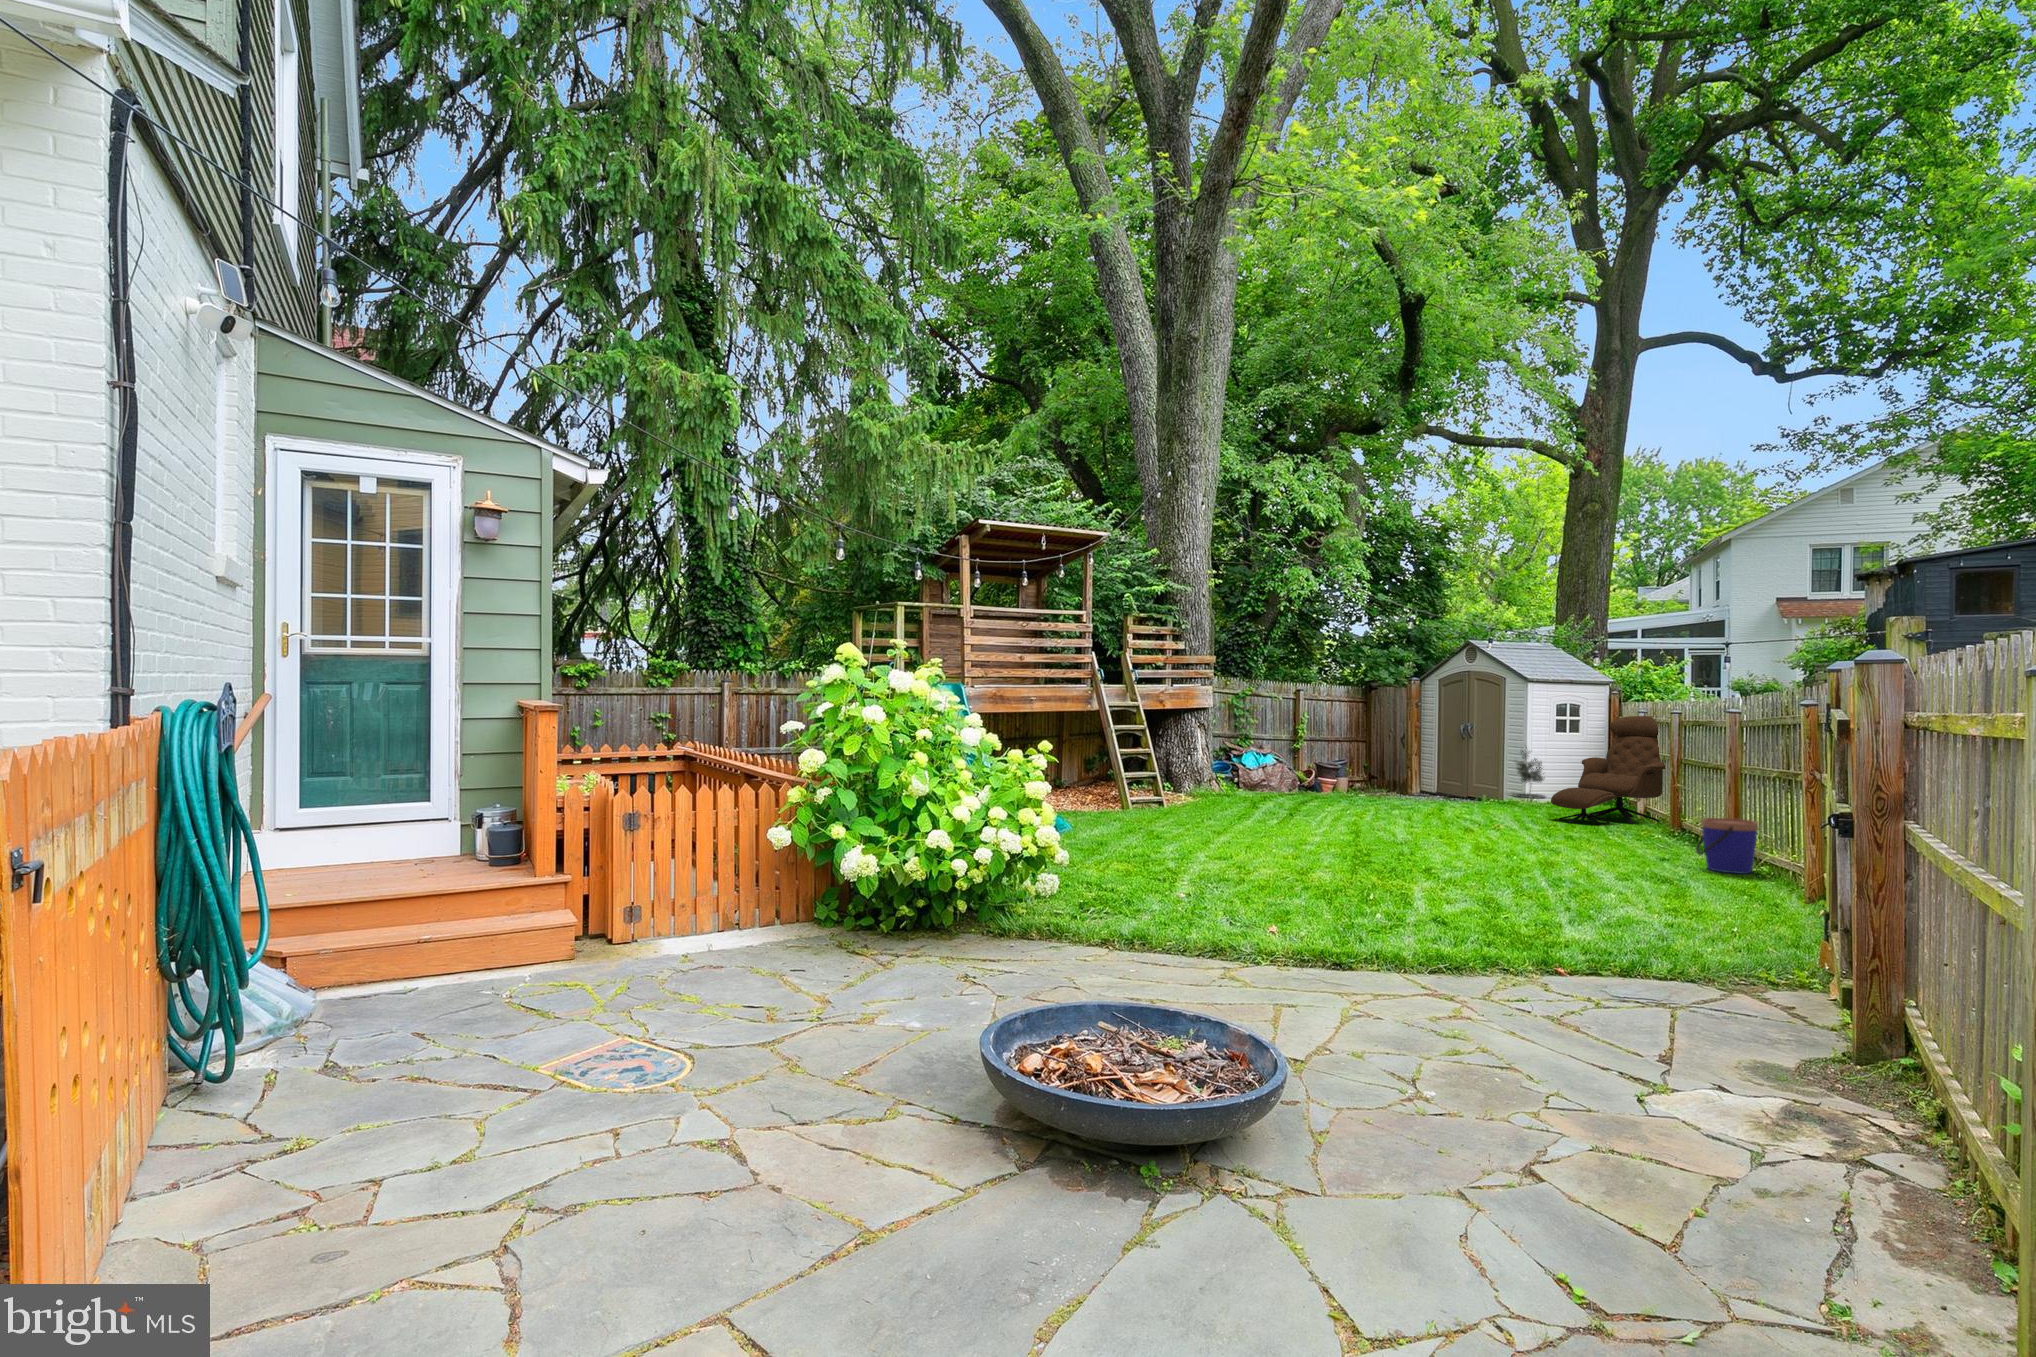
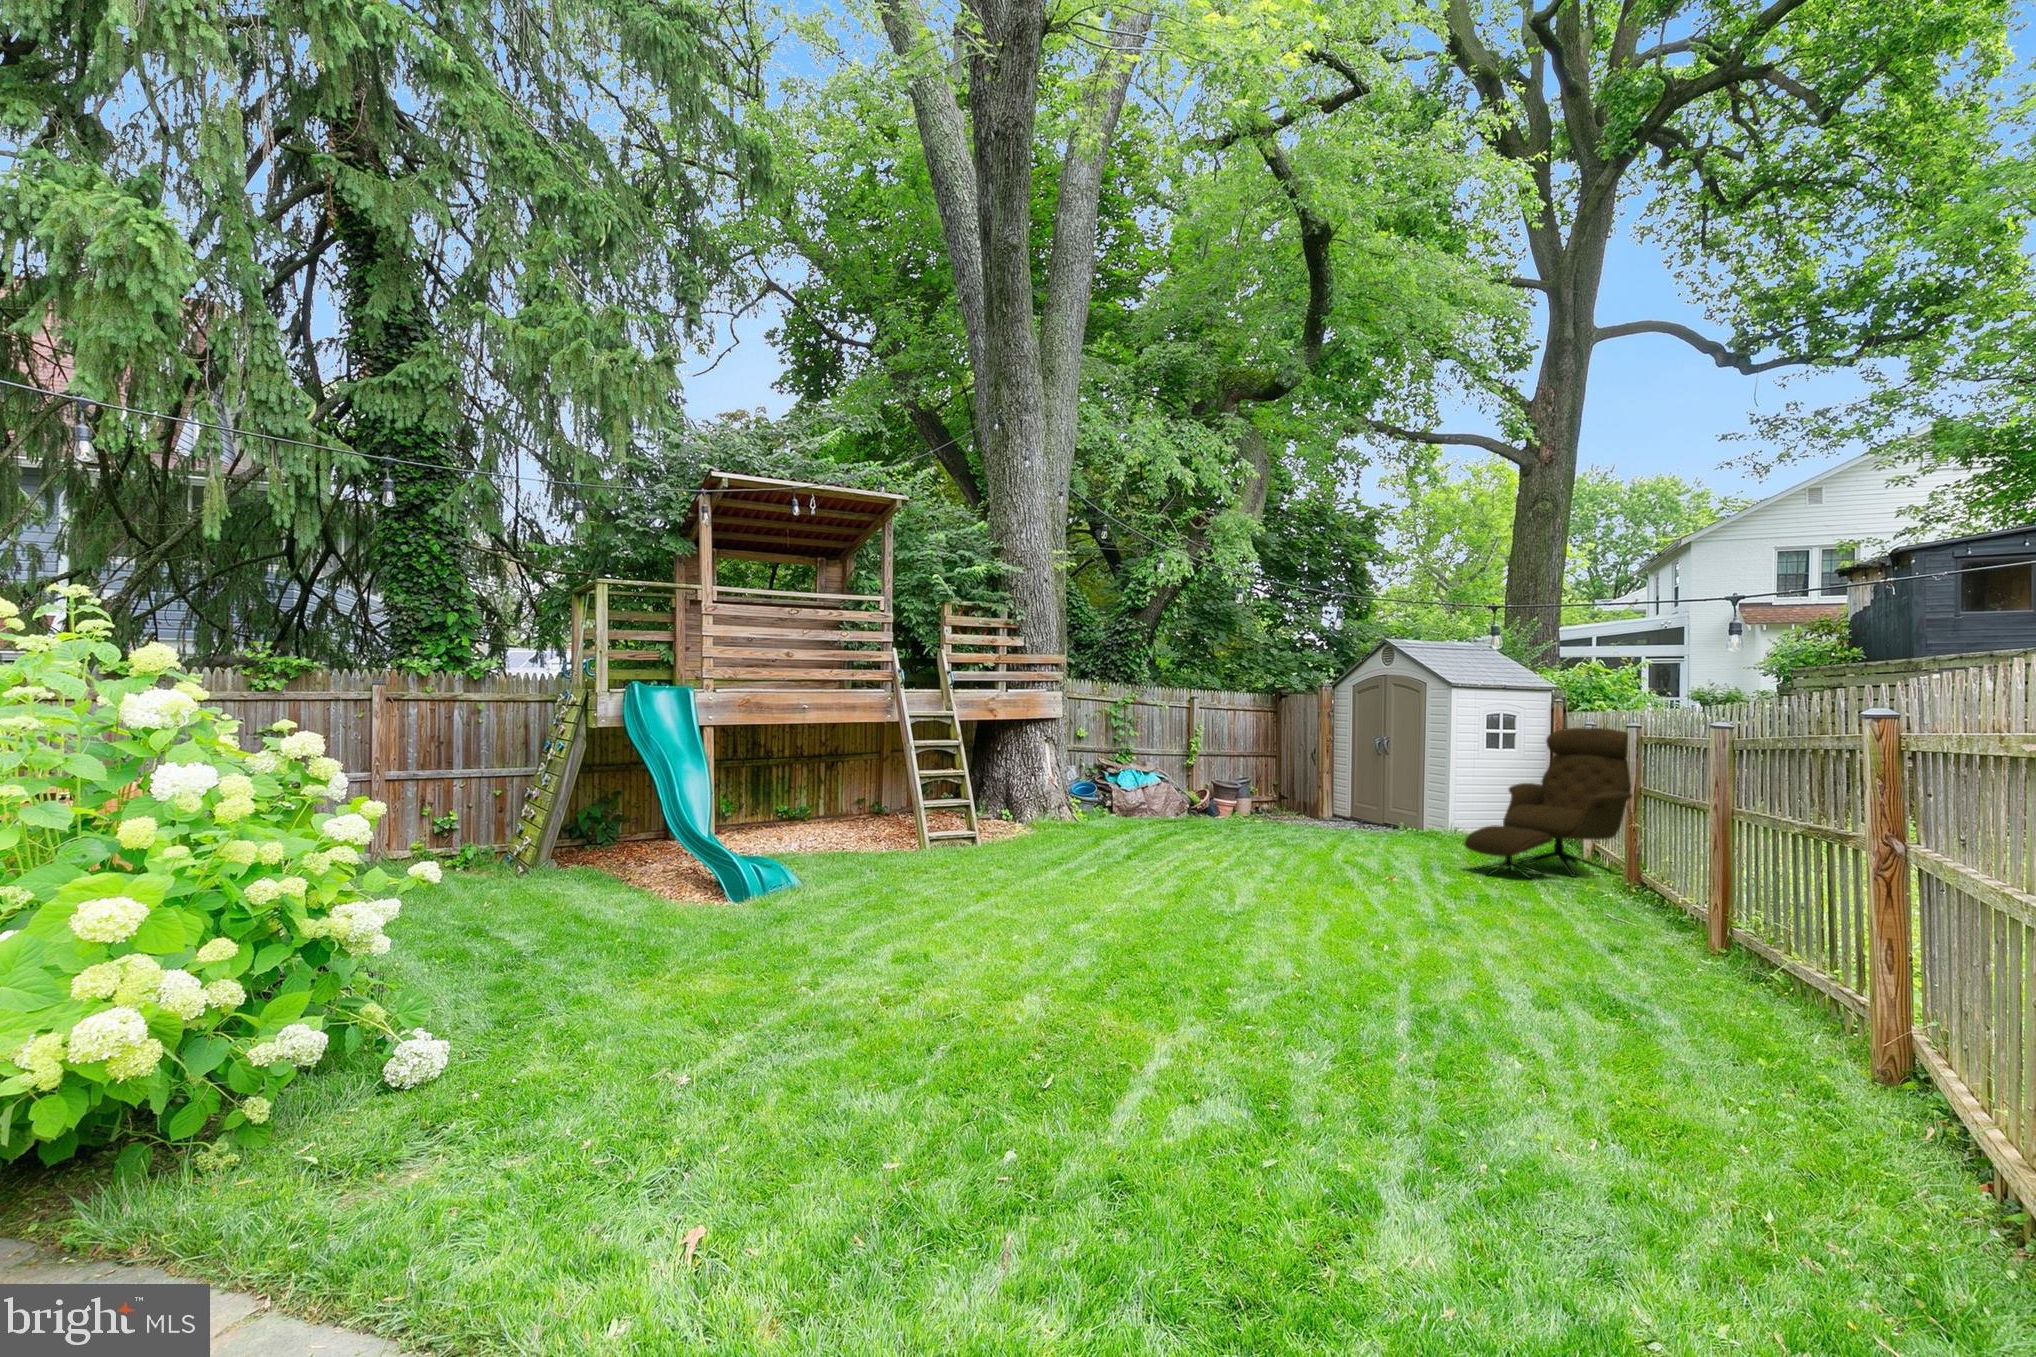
potted tree: present [1514,747,1545,798] -> none [1429,763,1474,832]
bucket: present [1696,818,1758,874] -> none [1668,893,1773,993]

